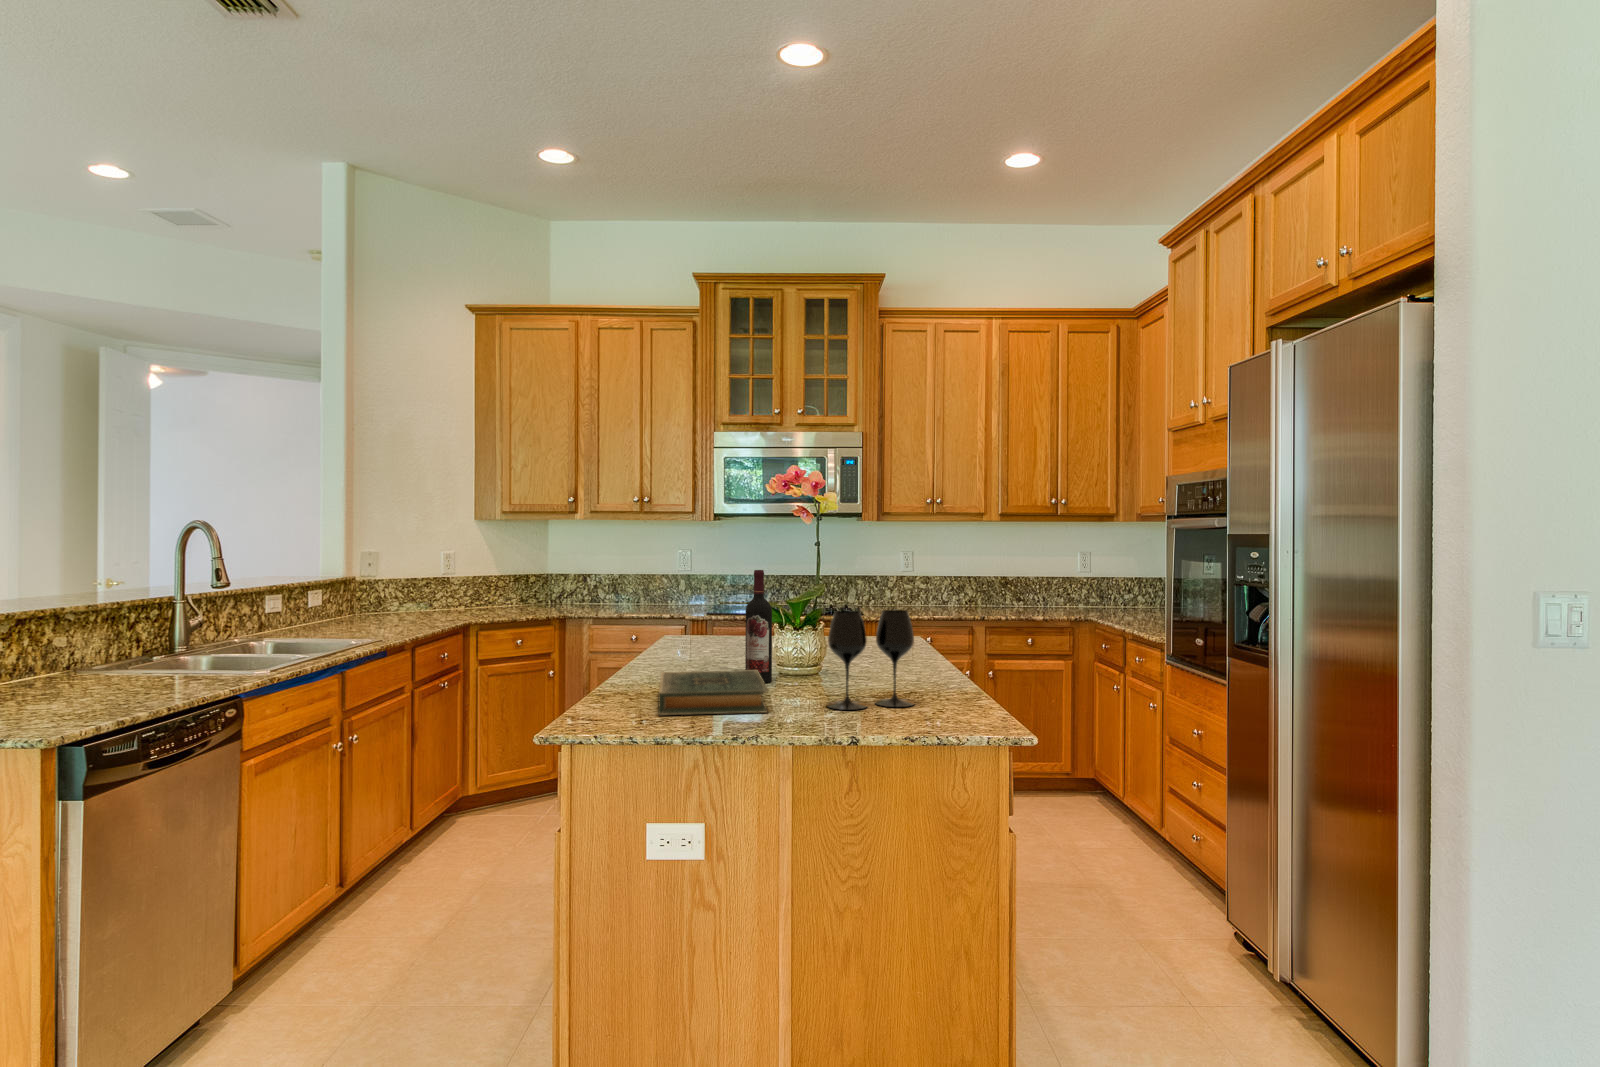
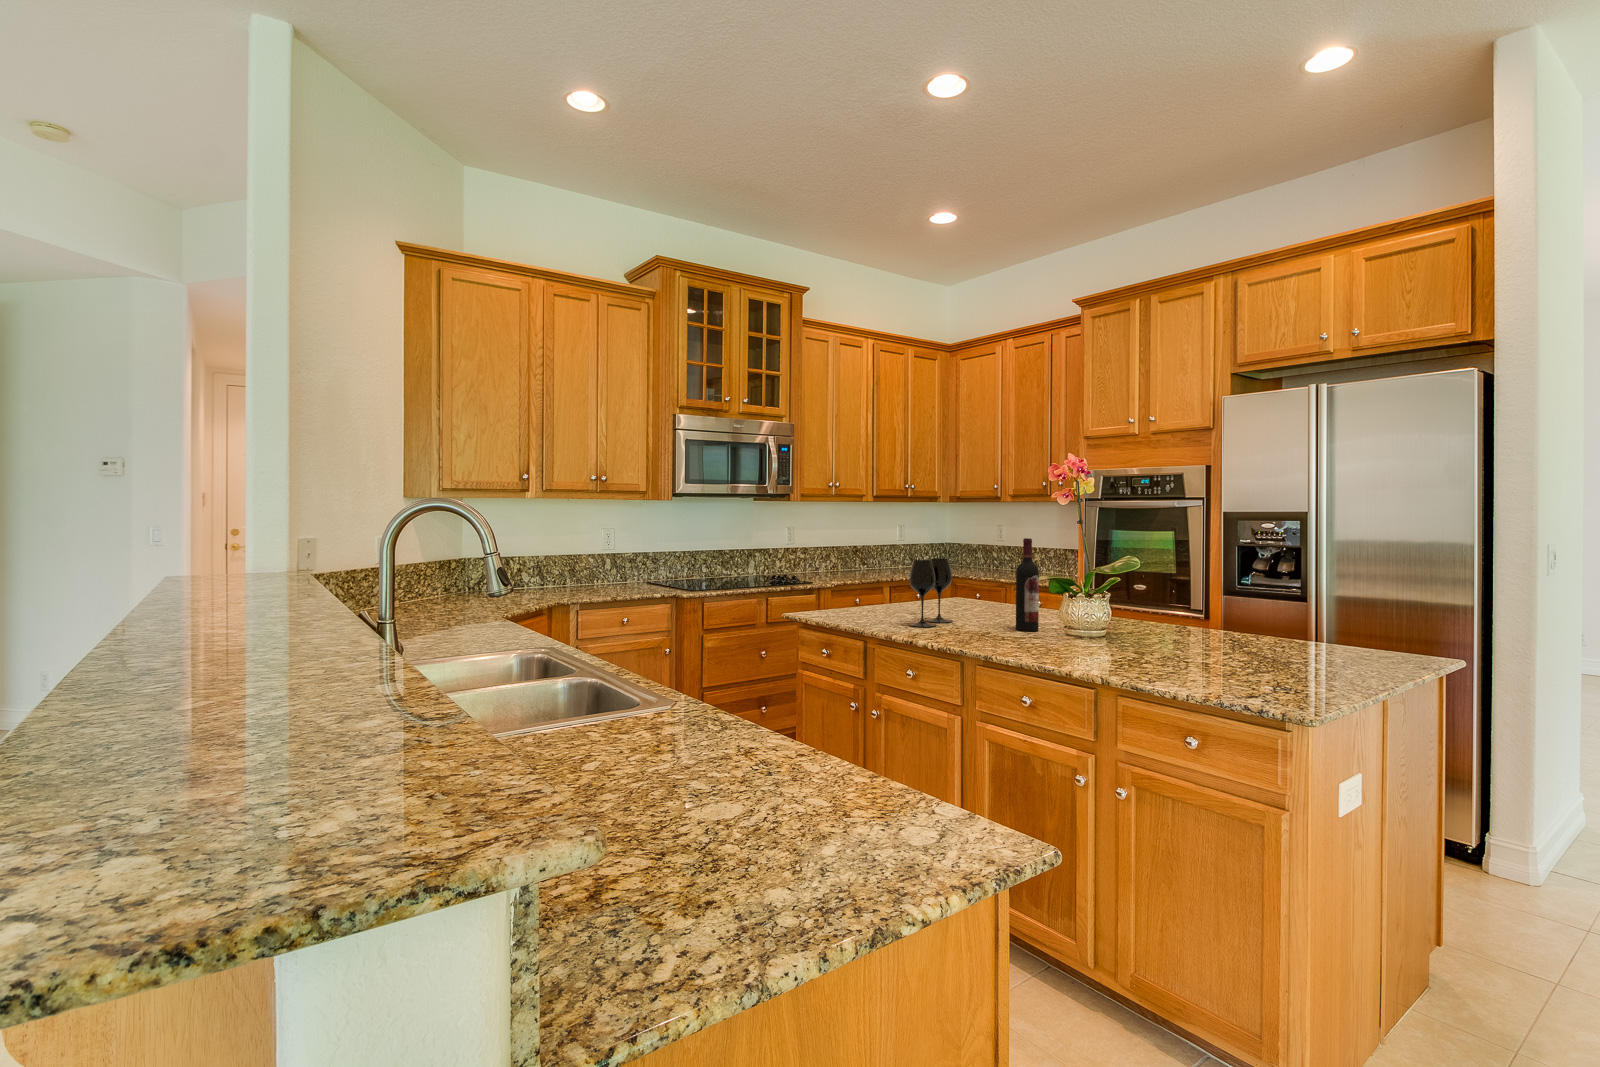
wine glass: present [827,610,914,710] -> present [909,558,953,627]
hardback book: present [658,670,768,715] -> none [1016,619,1148,658]

